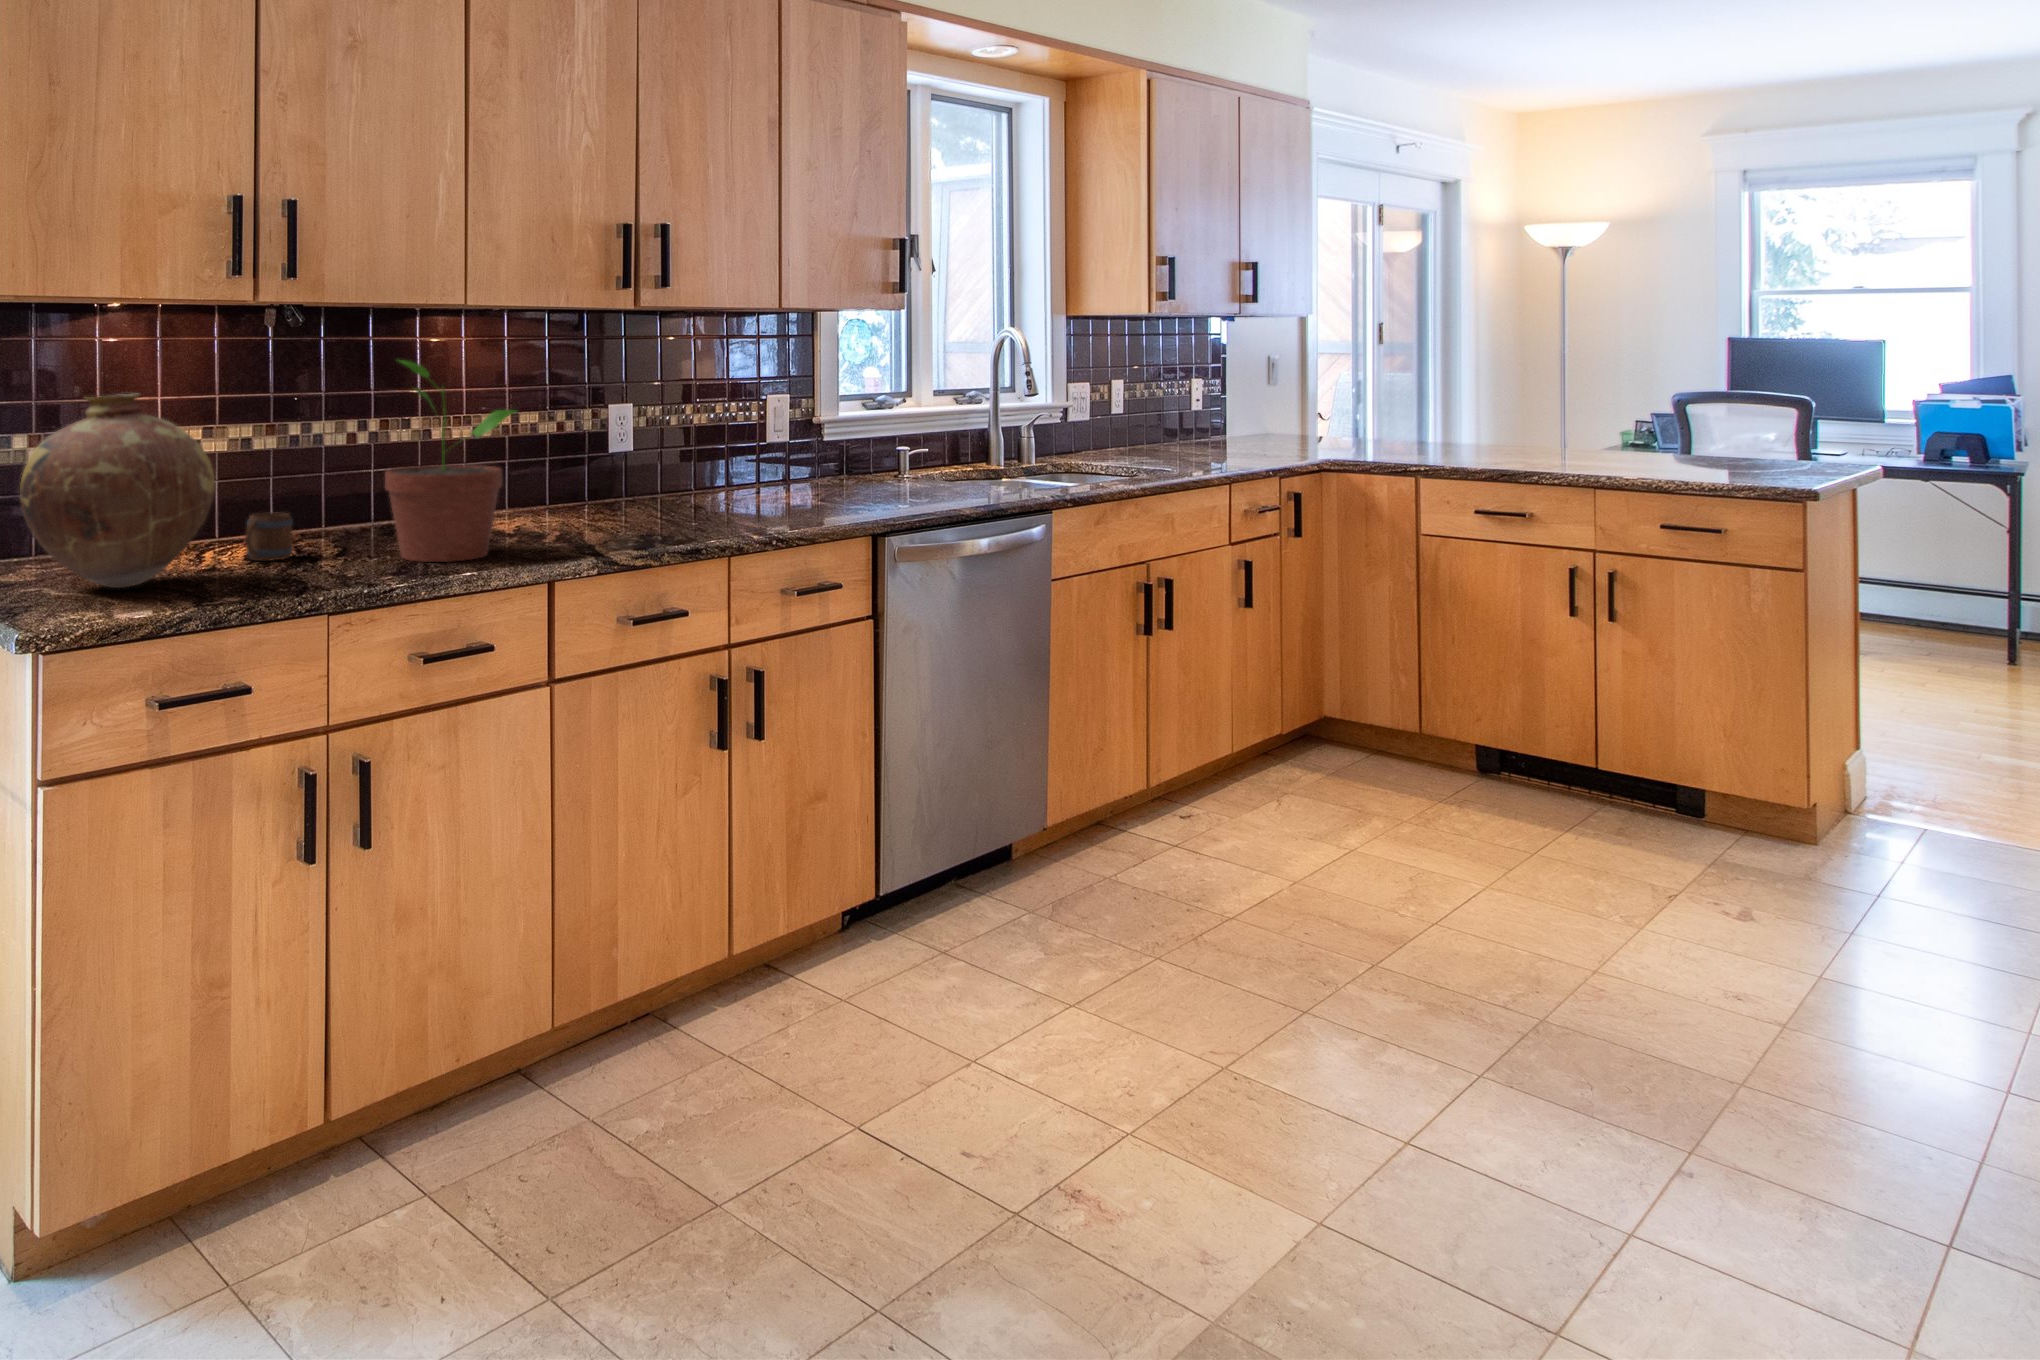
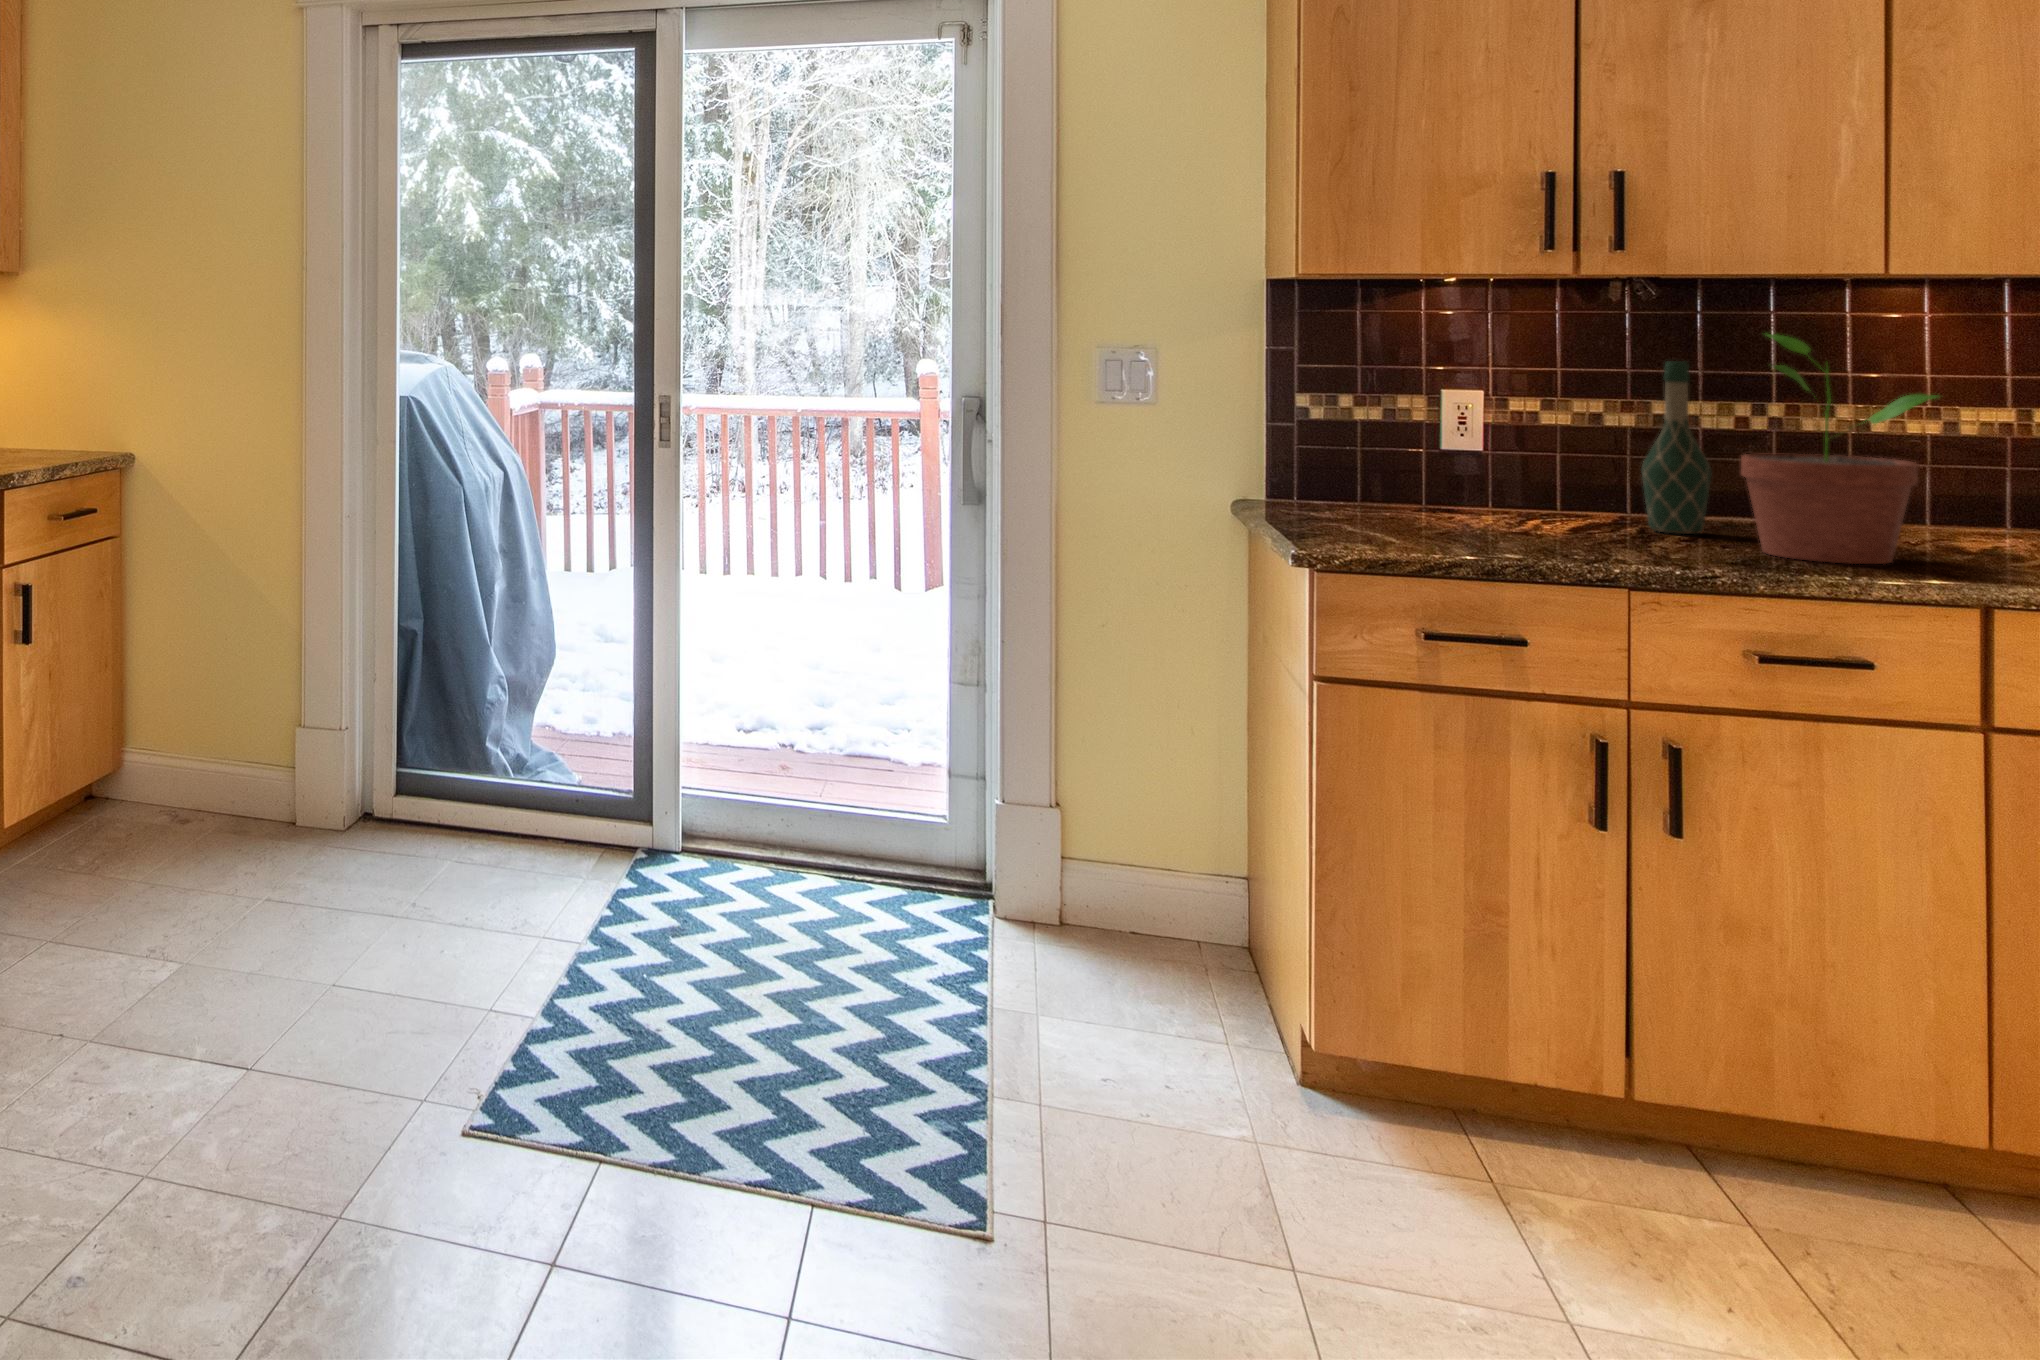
wine bottle: none [295,386,348,549] -> present [1642,361,1711,534]
vase: present [20,394,215,588] -> none [1319,360,1512,534]
mug: present [245,512,293,561] -> none [1562,487,1627,536]

